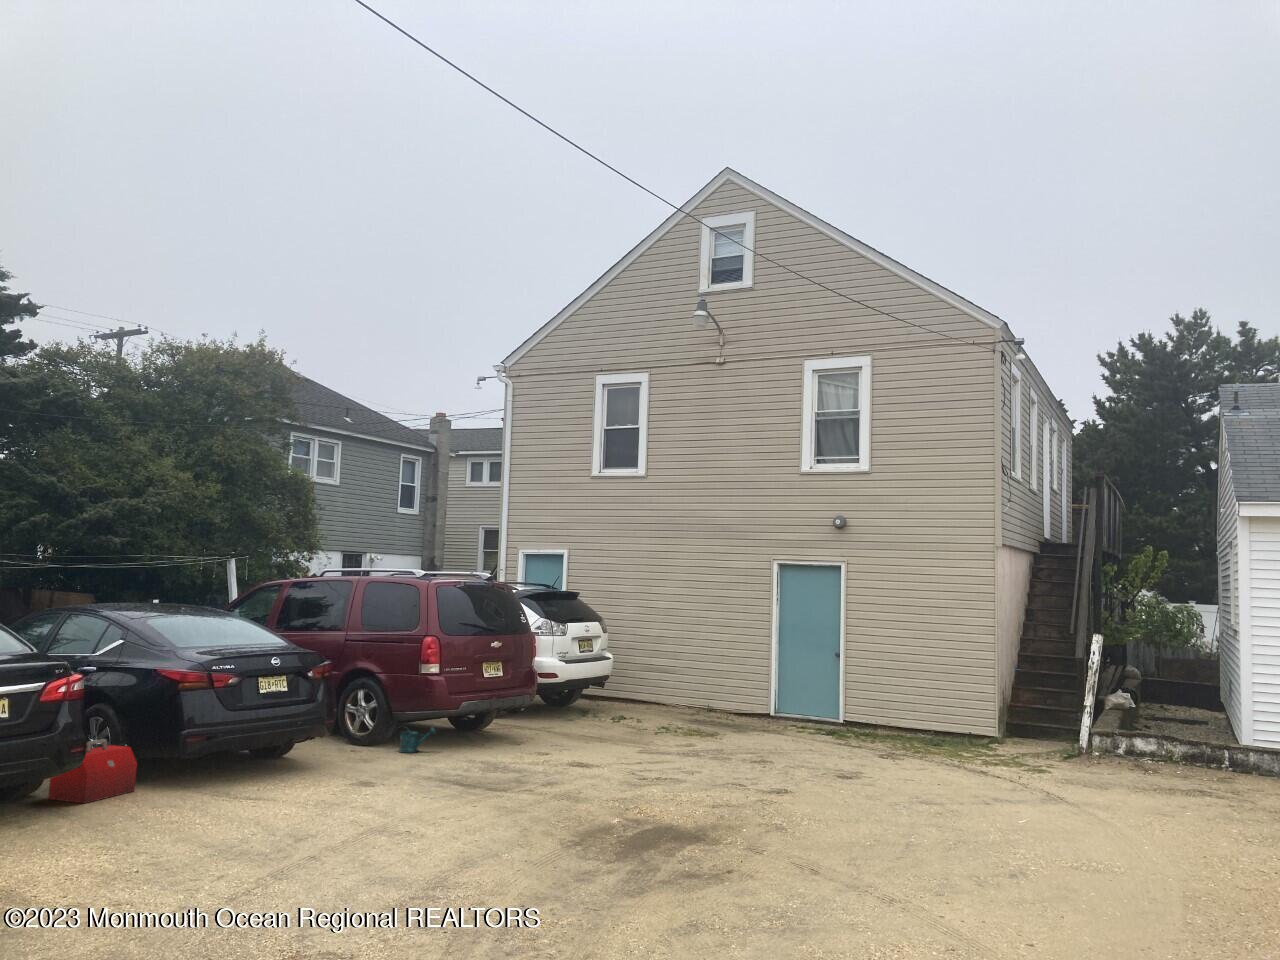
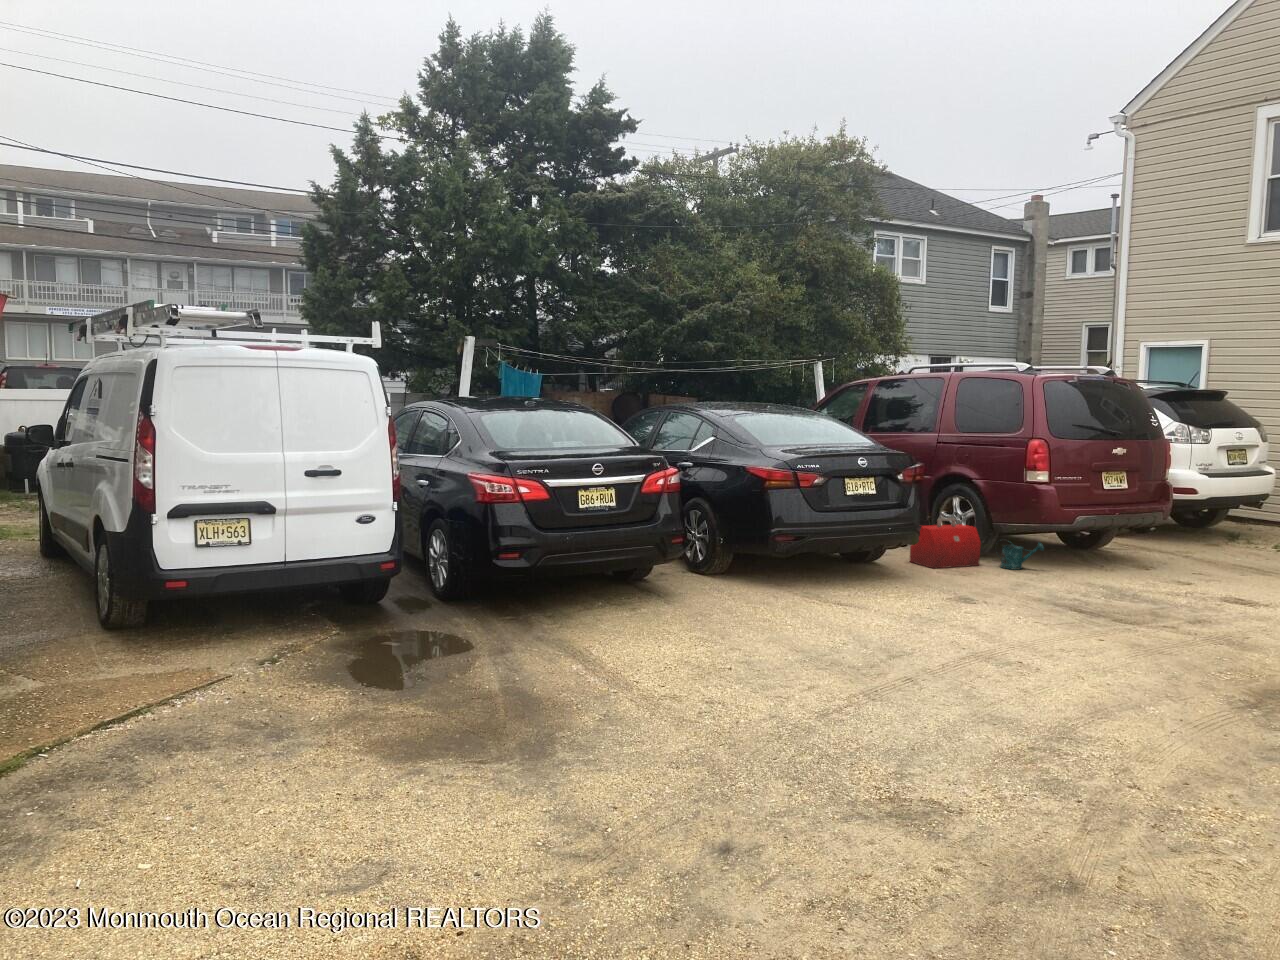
toolbox: present [48,739,137,803] -> present [910,518,981,568]

